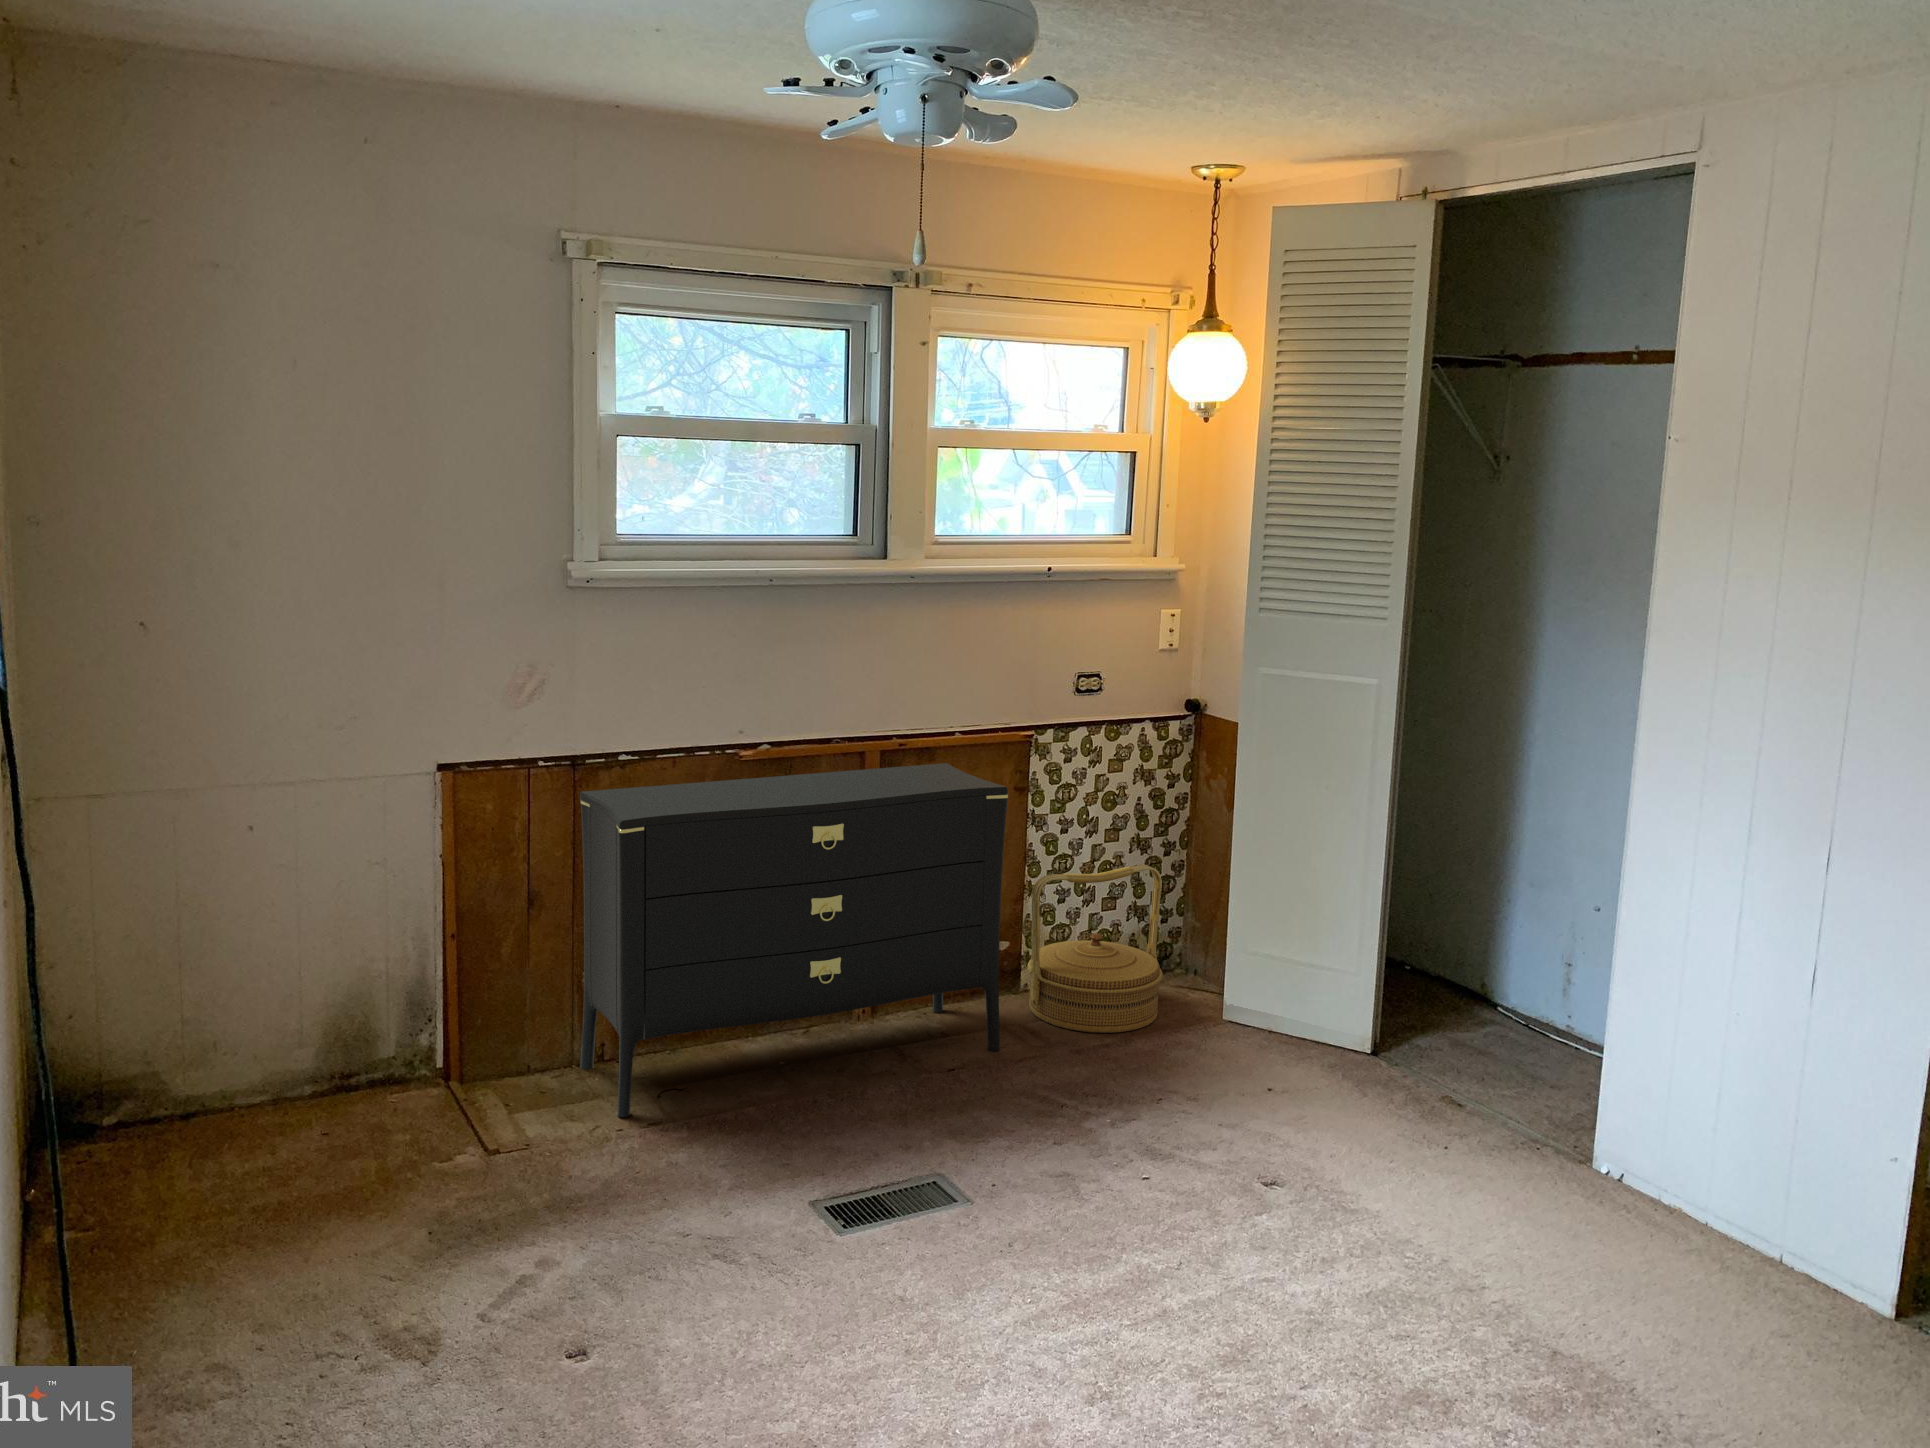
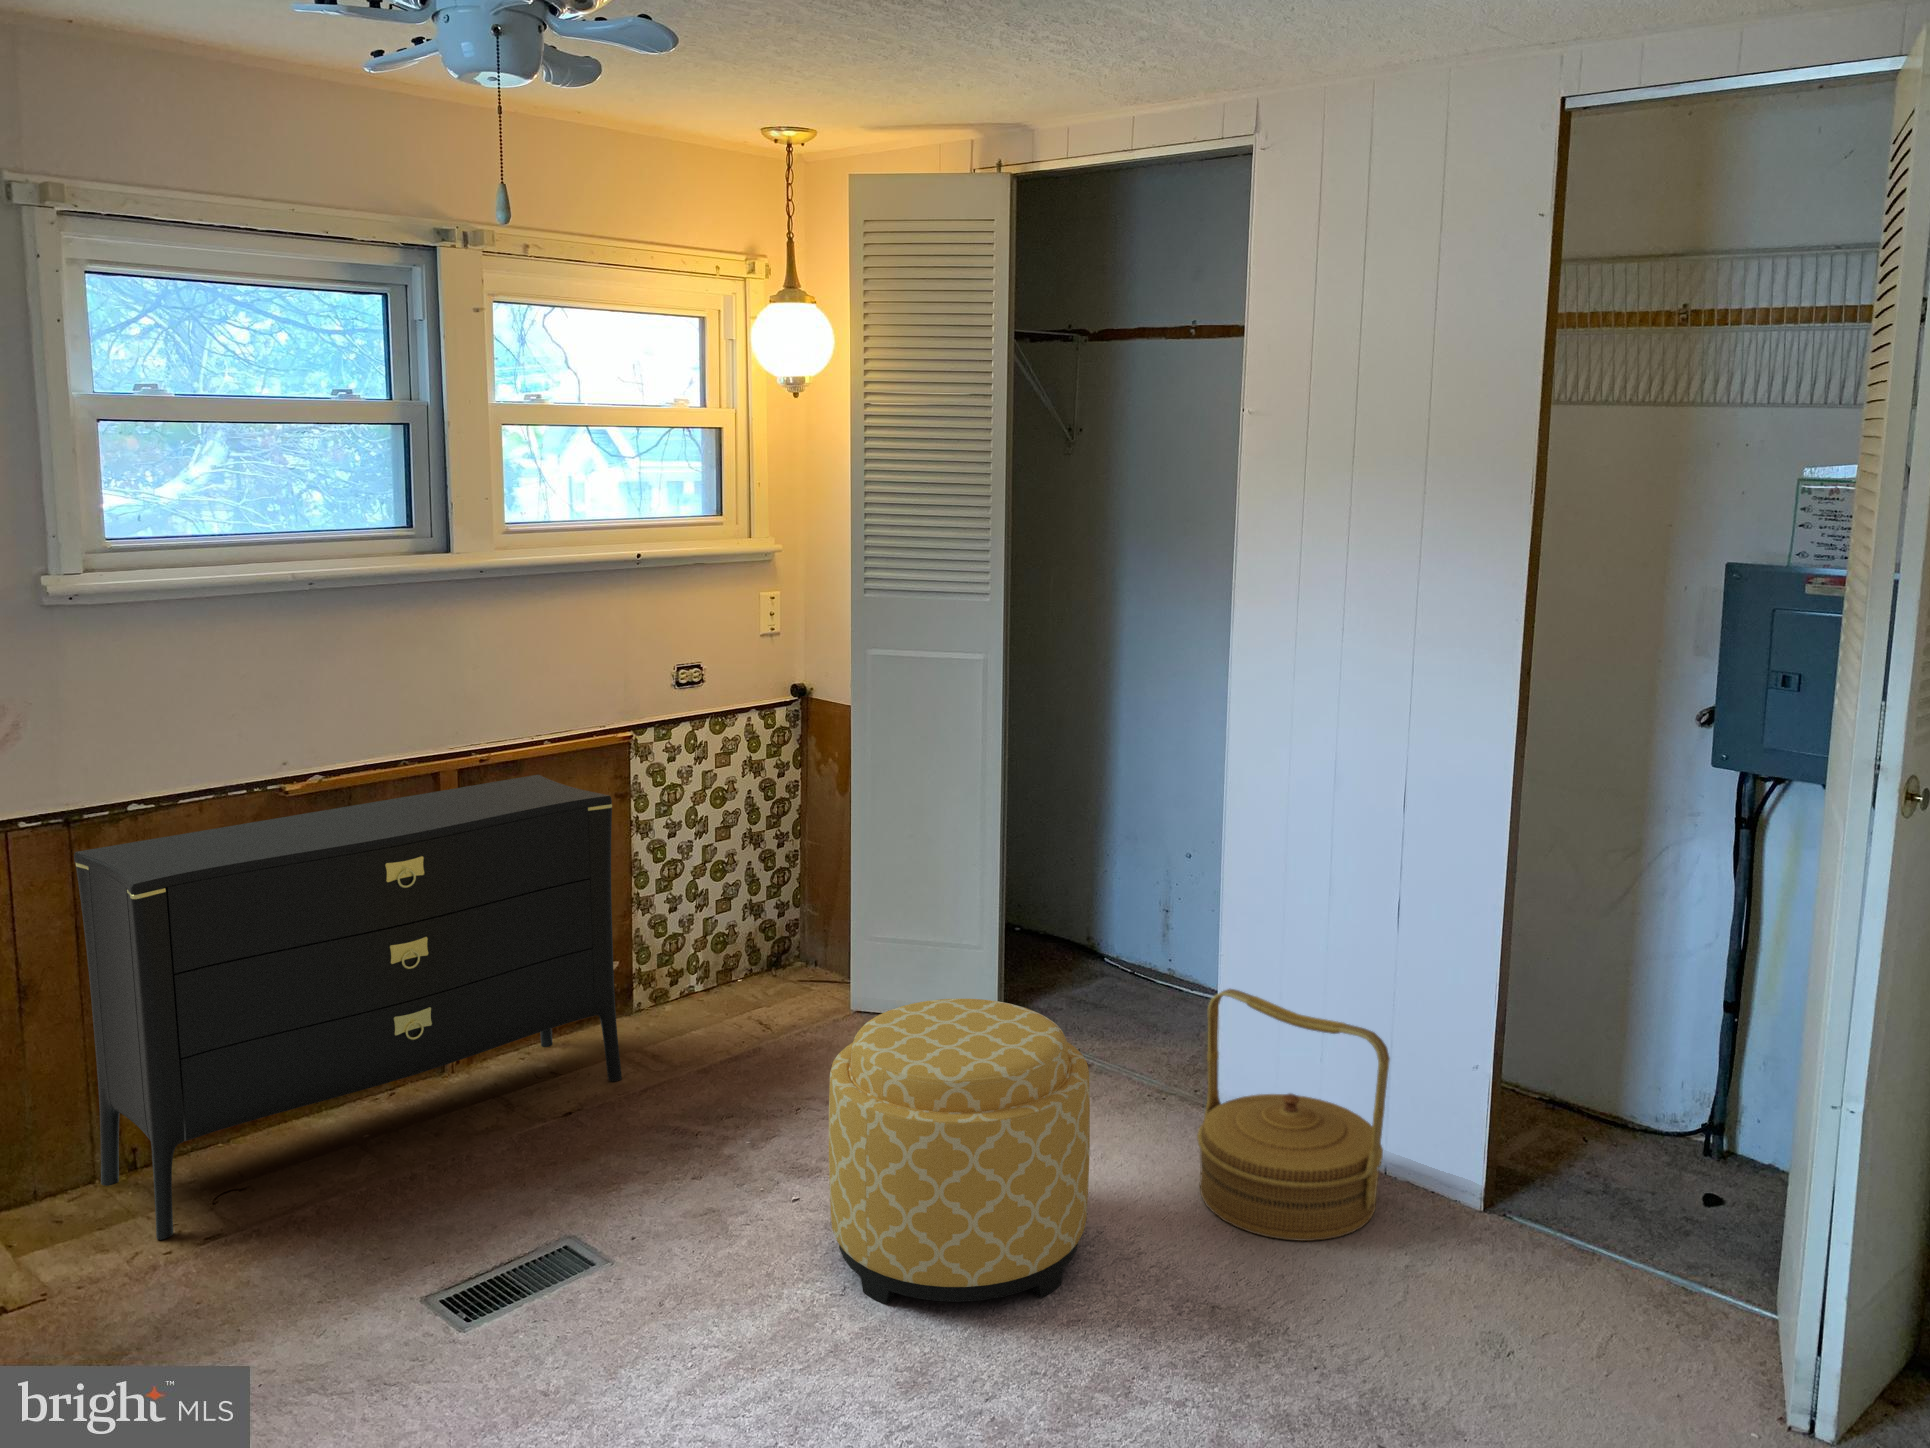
woven basket: present [1027,865,1163,1033] -> present [1197,989,1390,1241]
ottoman: none [1173,1009,1439,1310] -> present [829,998,1090,1304]

